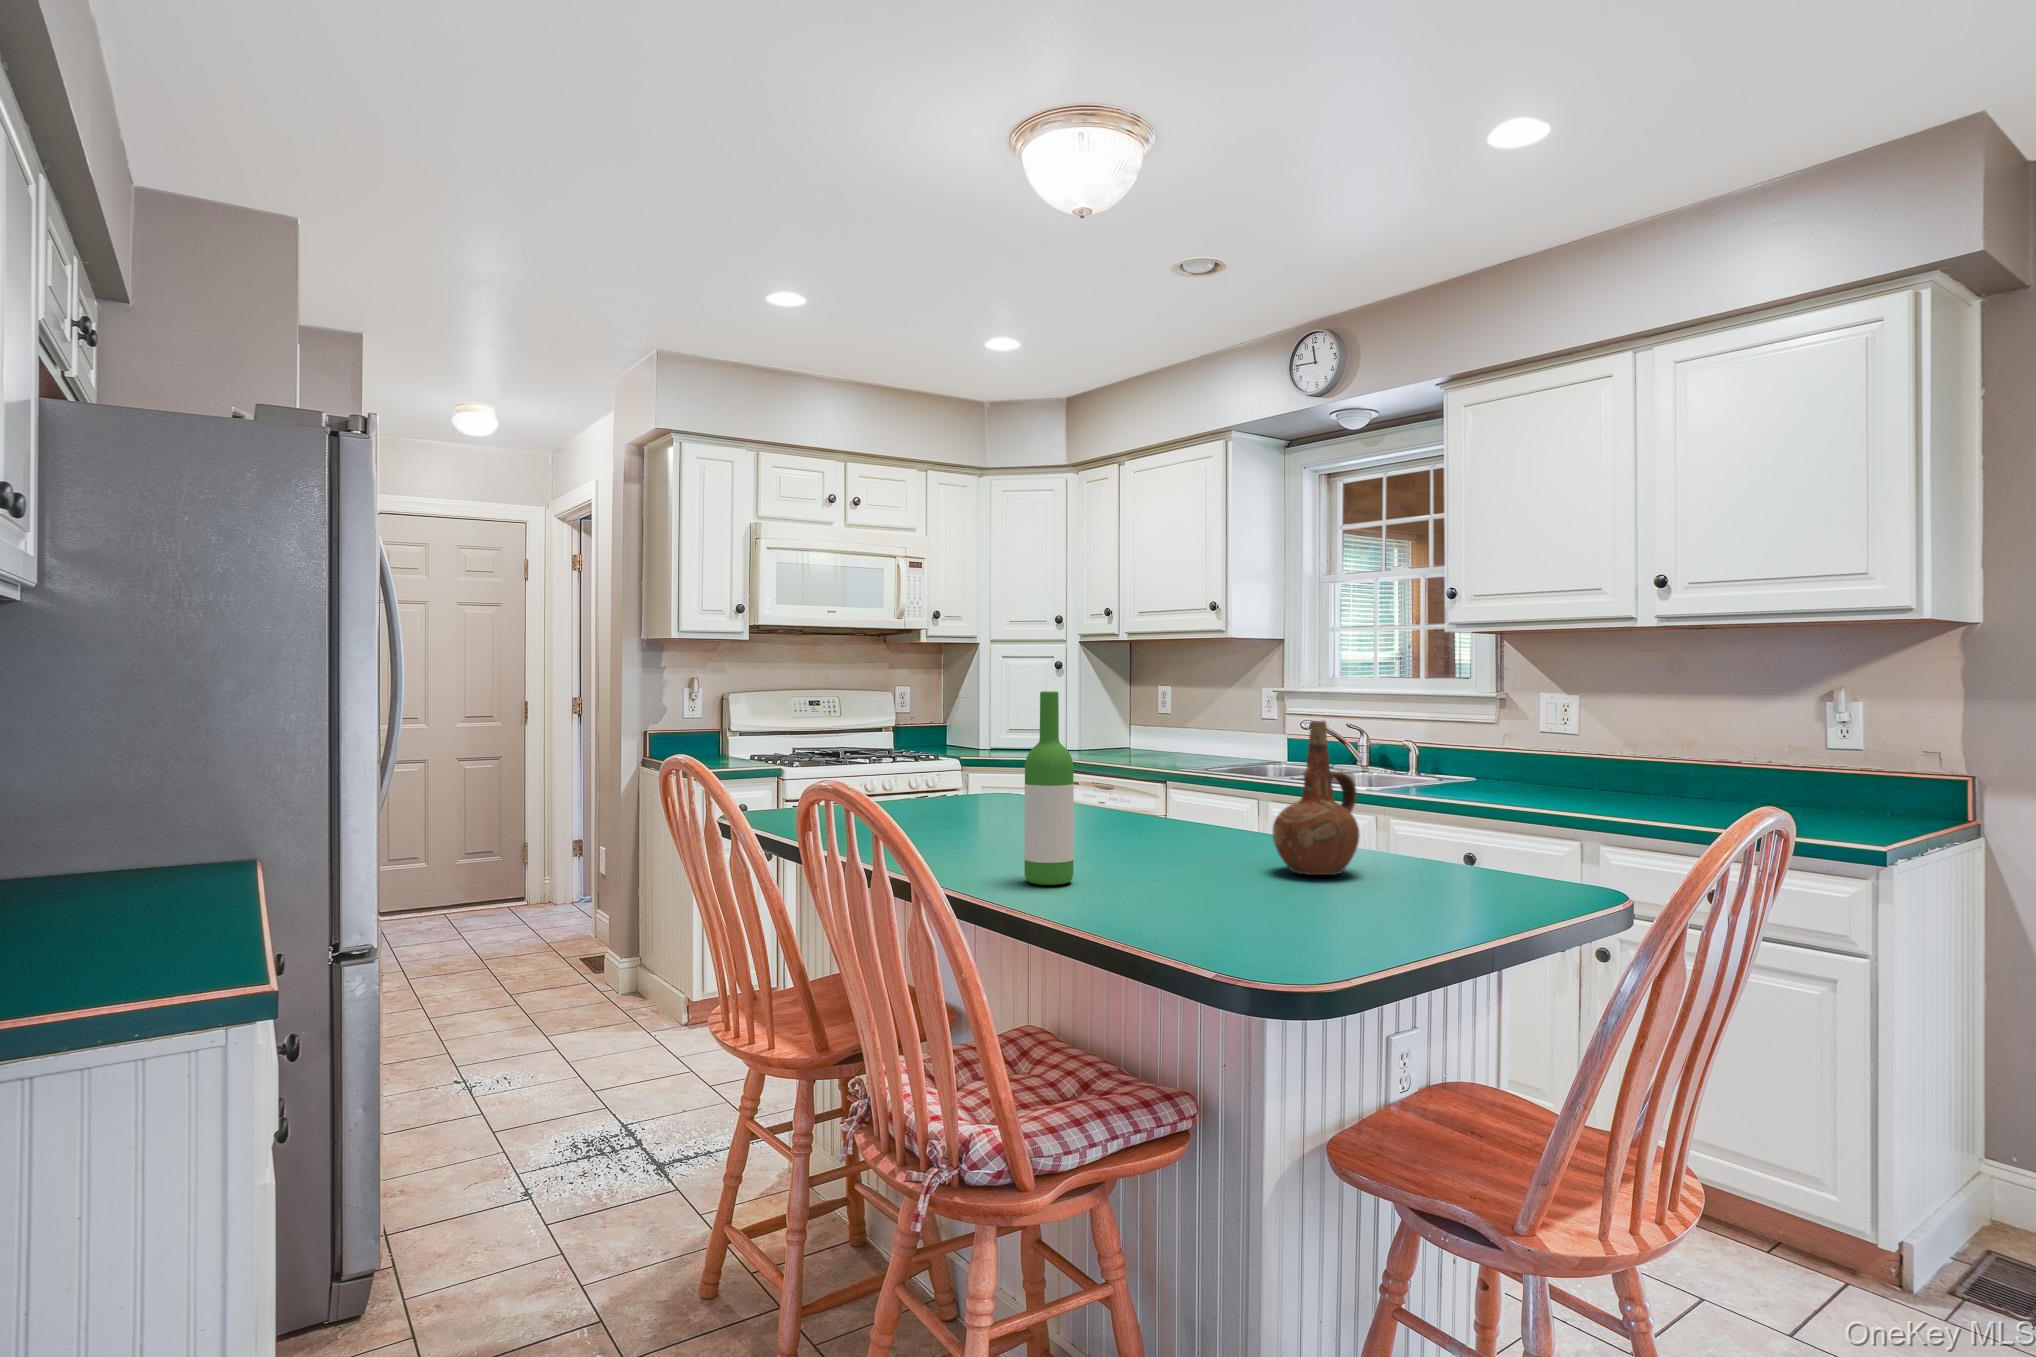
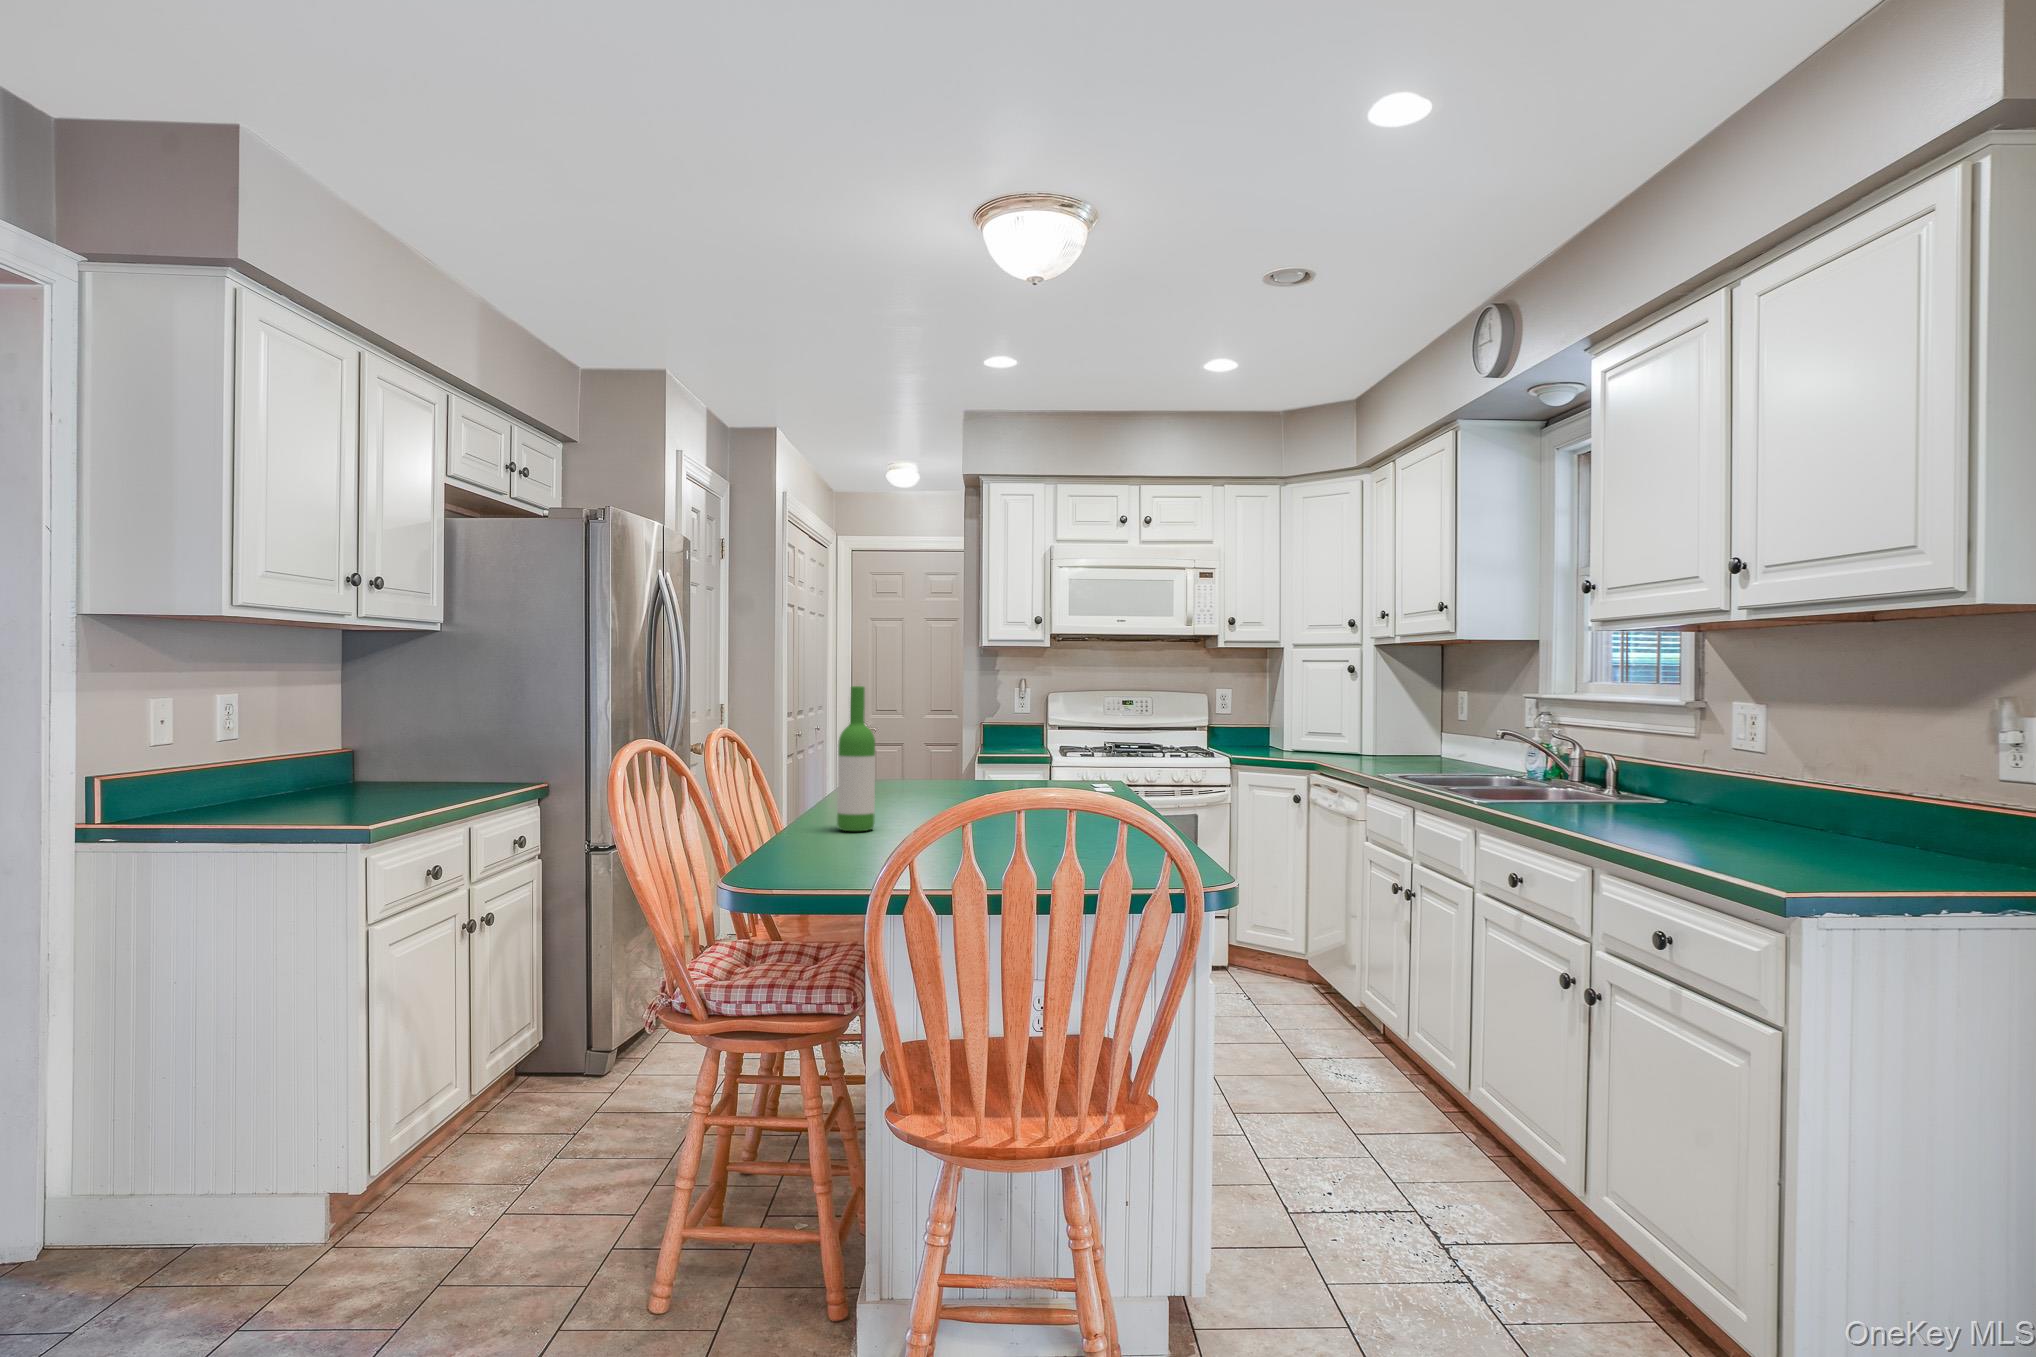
ceramic pitcher: present [1272,721,1360,875] -> none [1020,714,1095,844]

